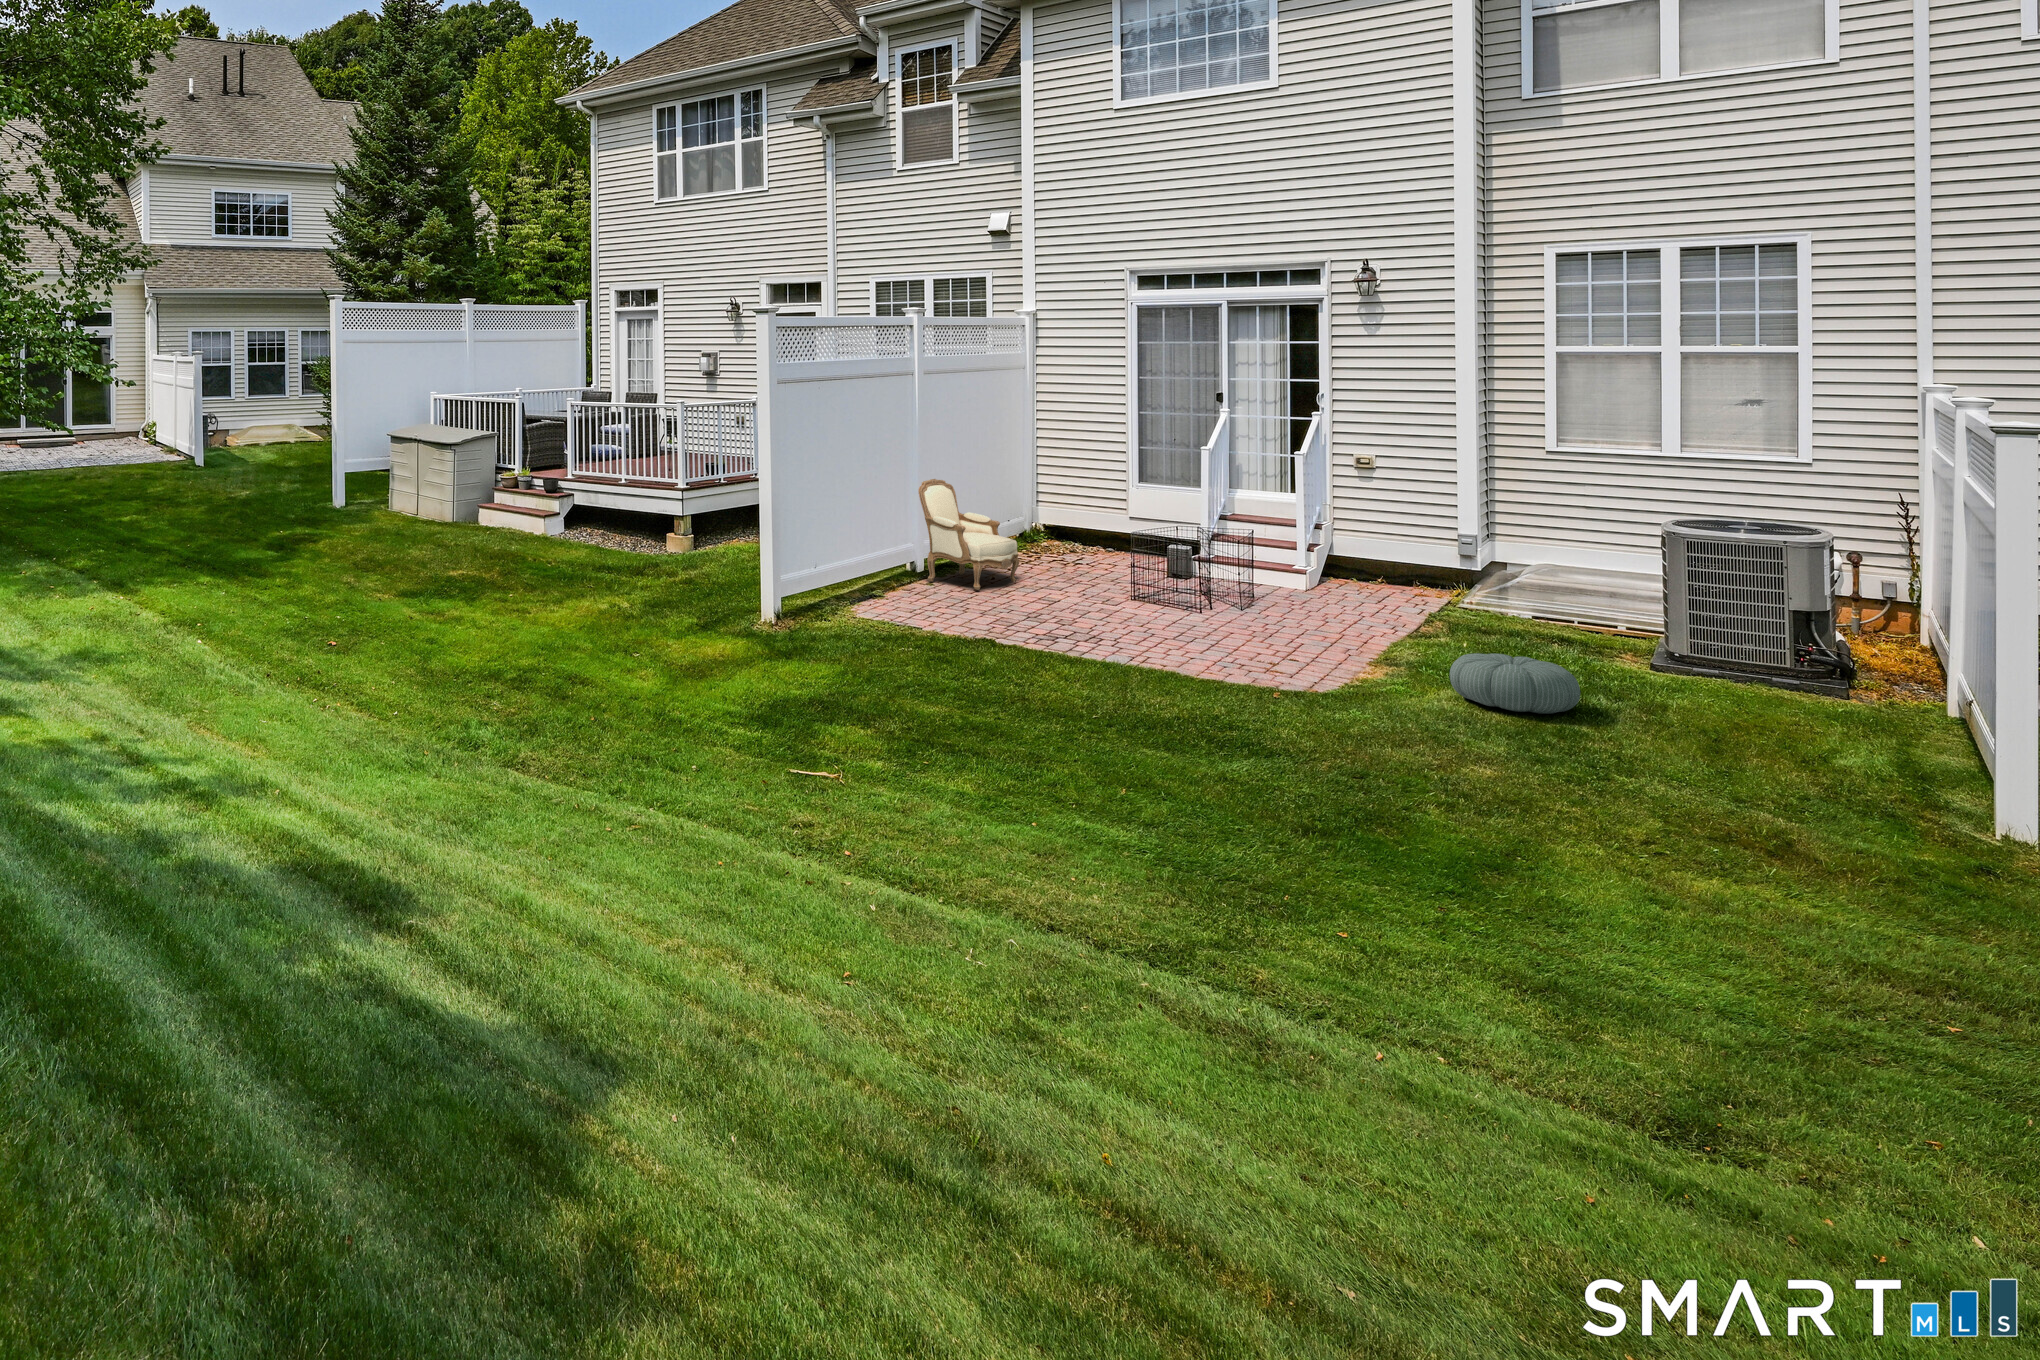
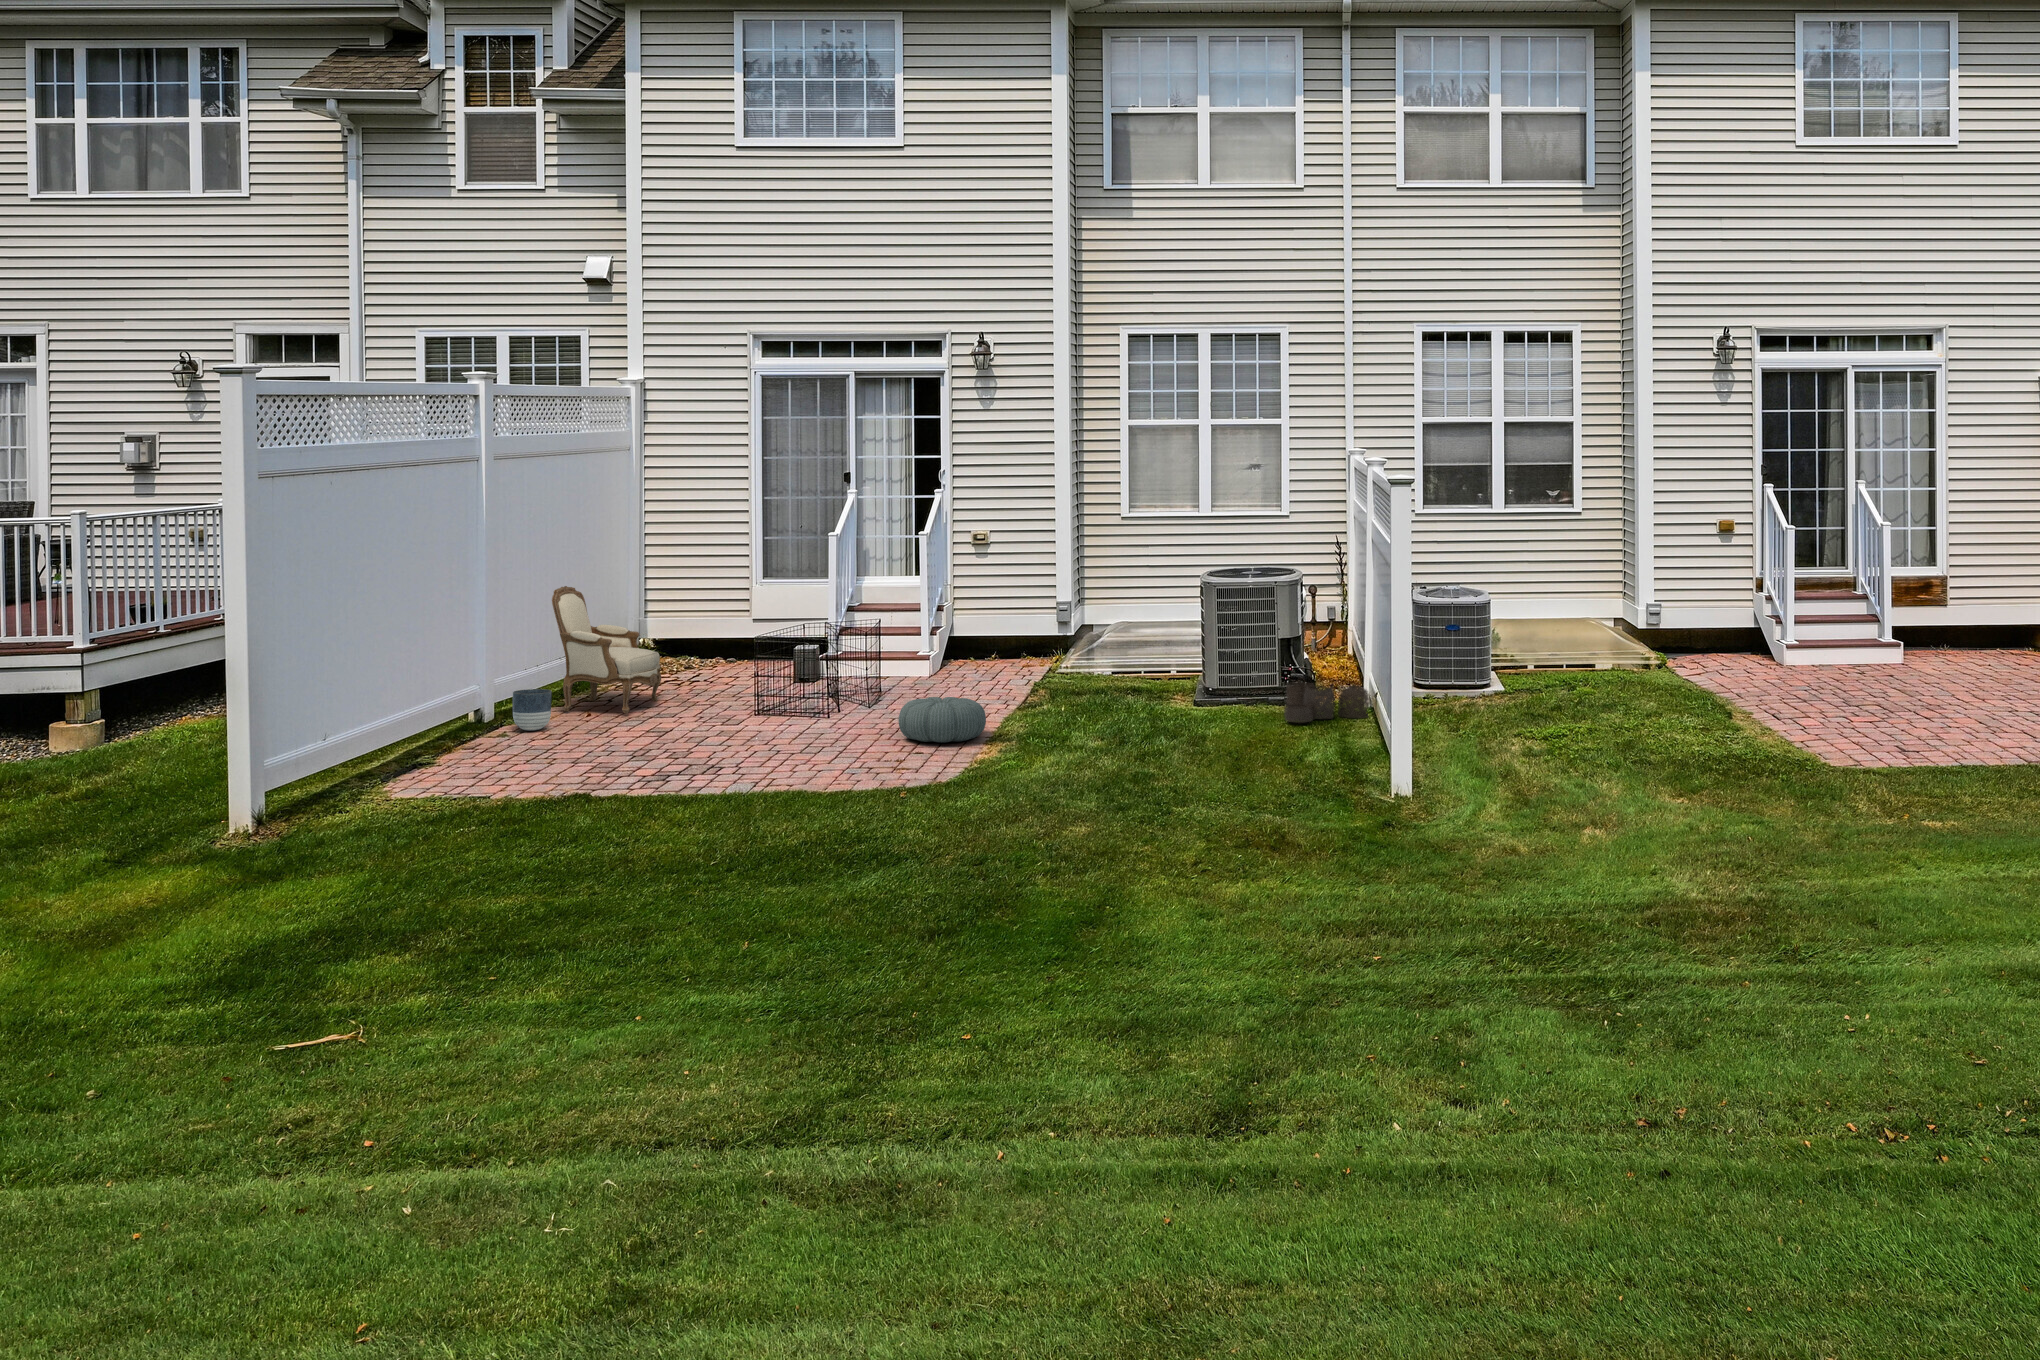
planter: none [875,561,907,595] -> present [513,689,552,731]
pouf: present [1450,653,1580,714] -> present [898,697,986,742]
woven basket: none [1774,661,1946,730] -> present [1284,680,1370,723]

